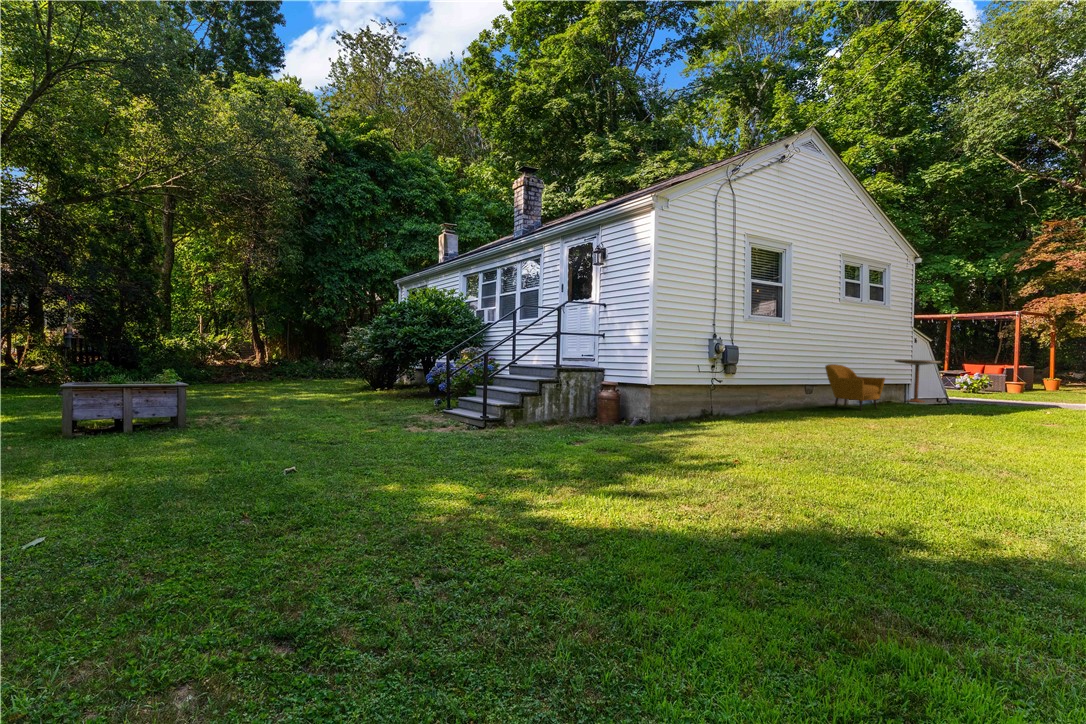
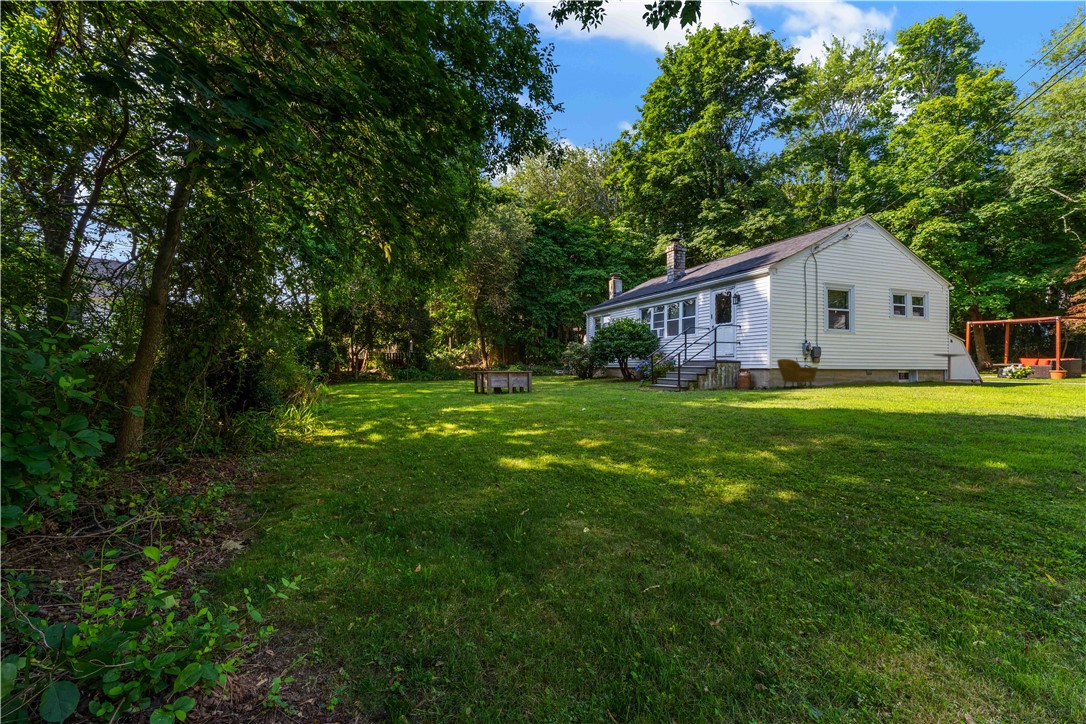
armchair: present [825,364,885,410] -> present [777,359,818,388]

